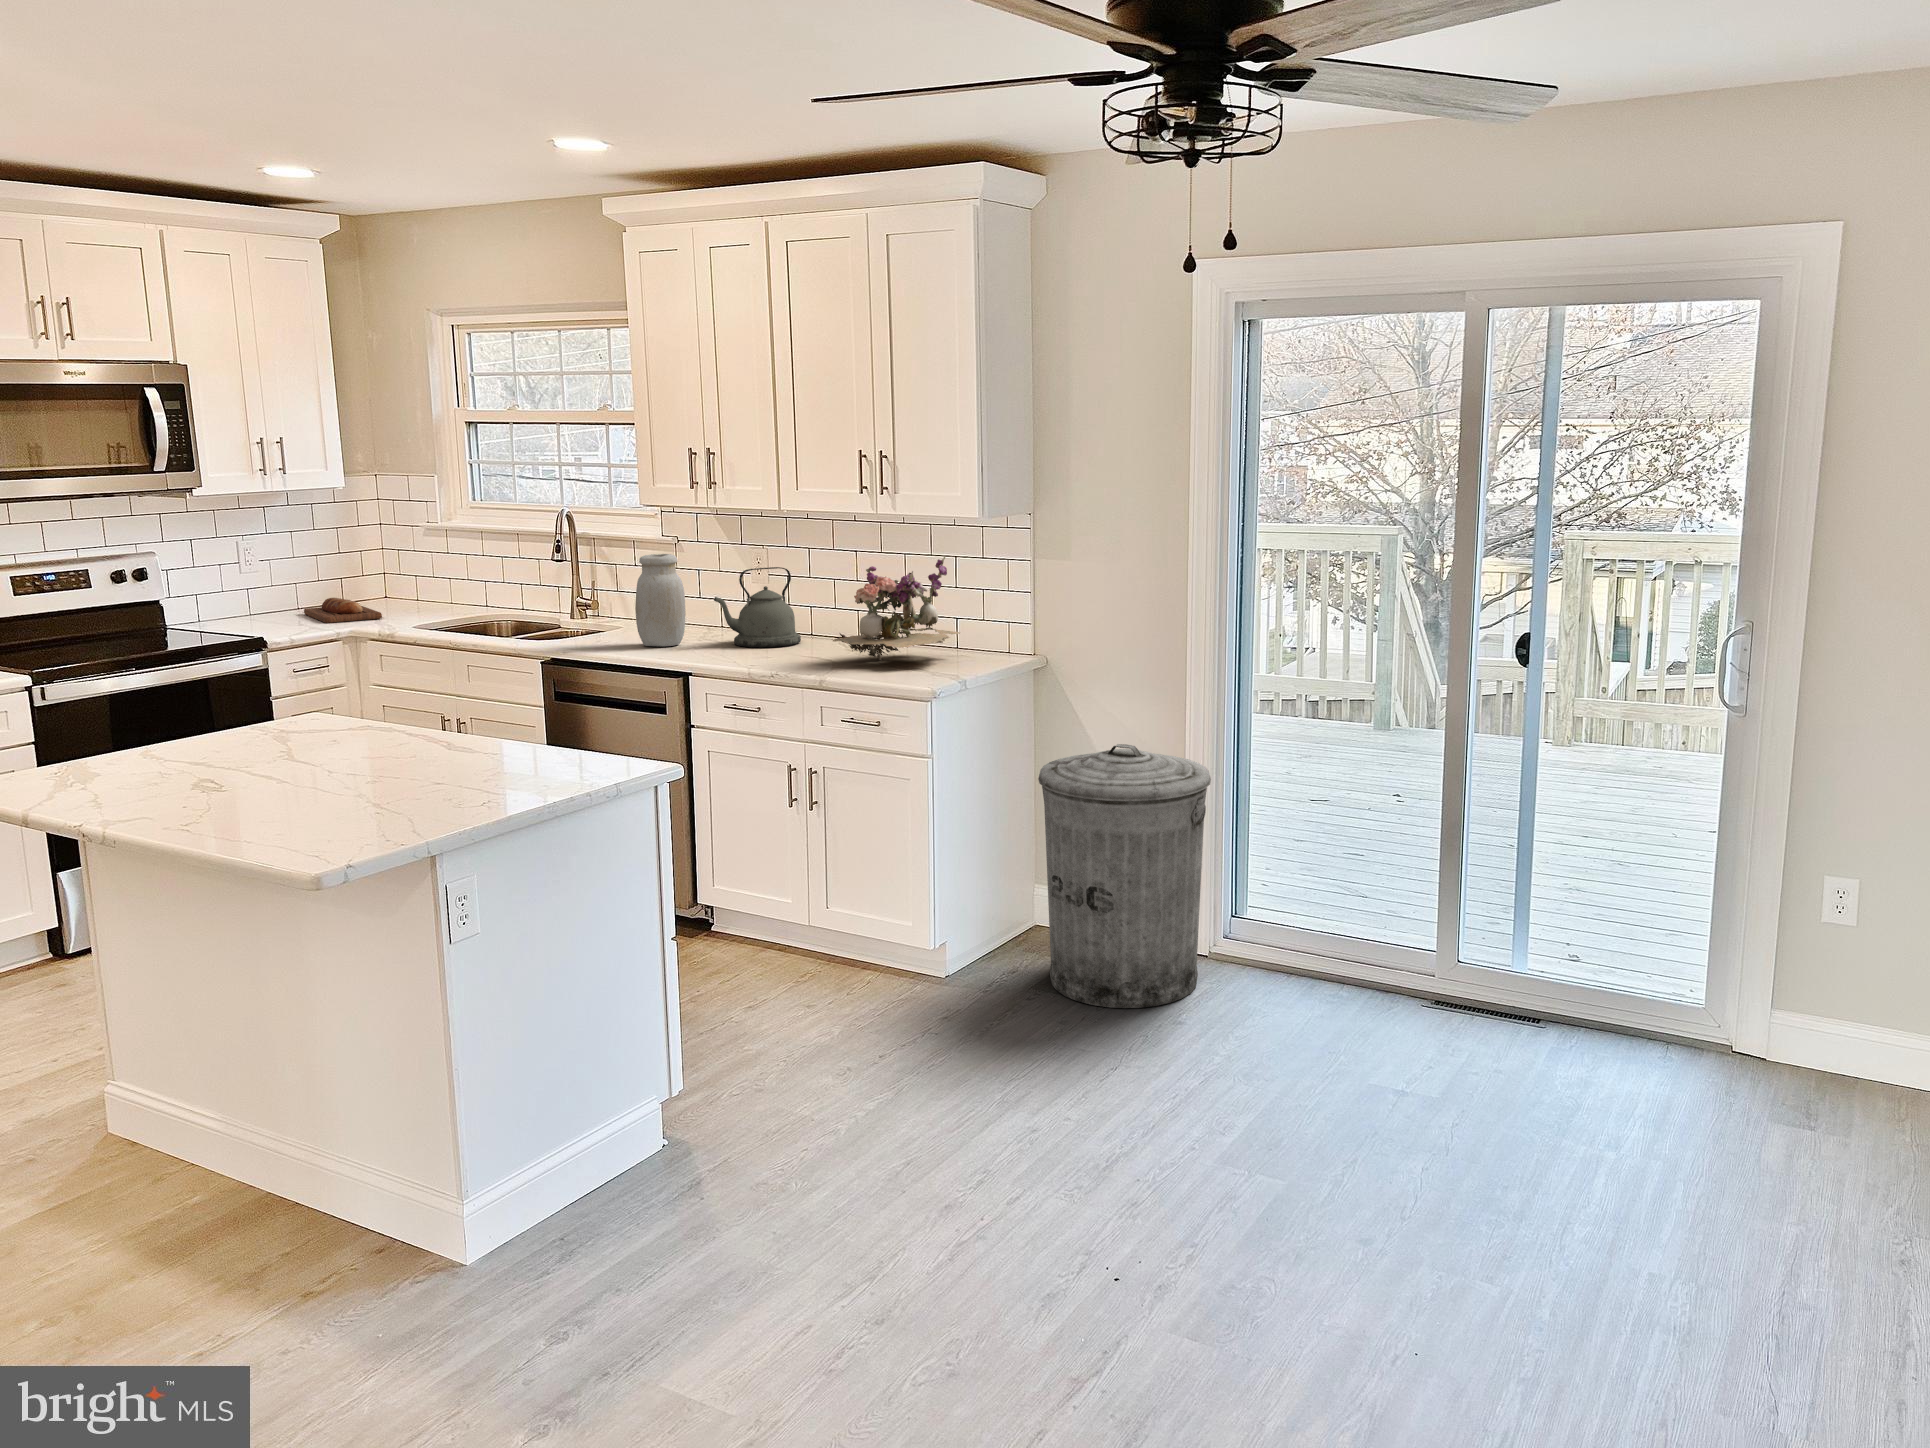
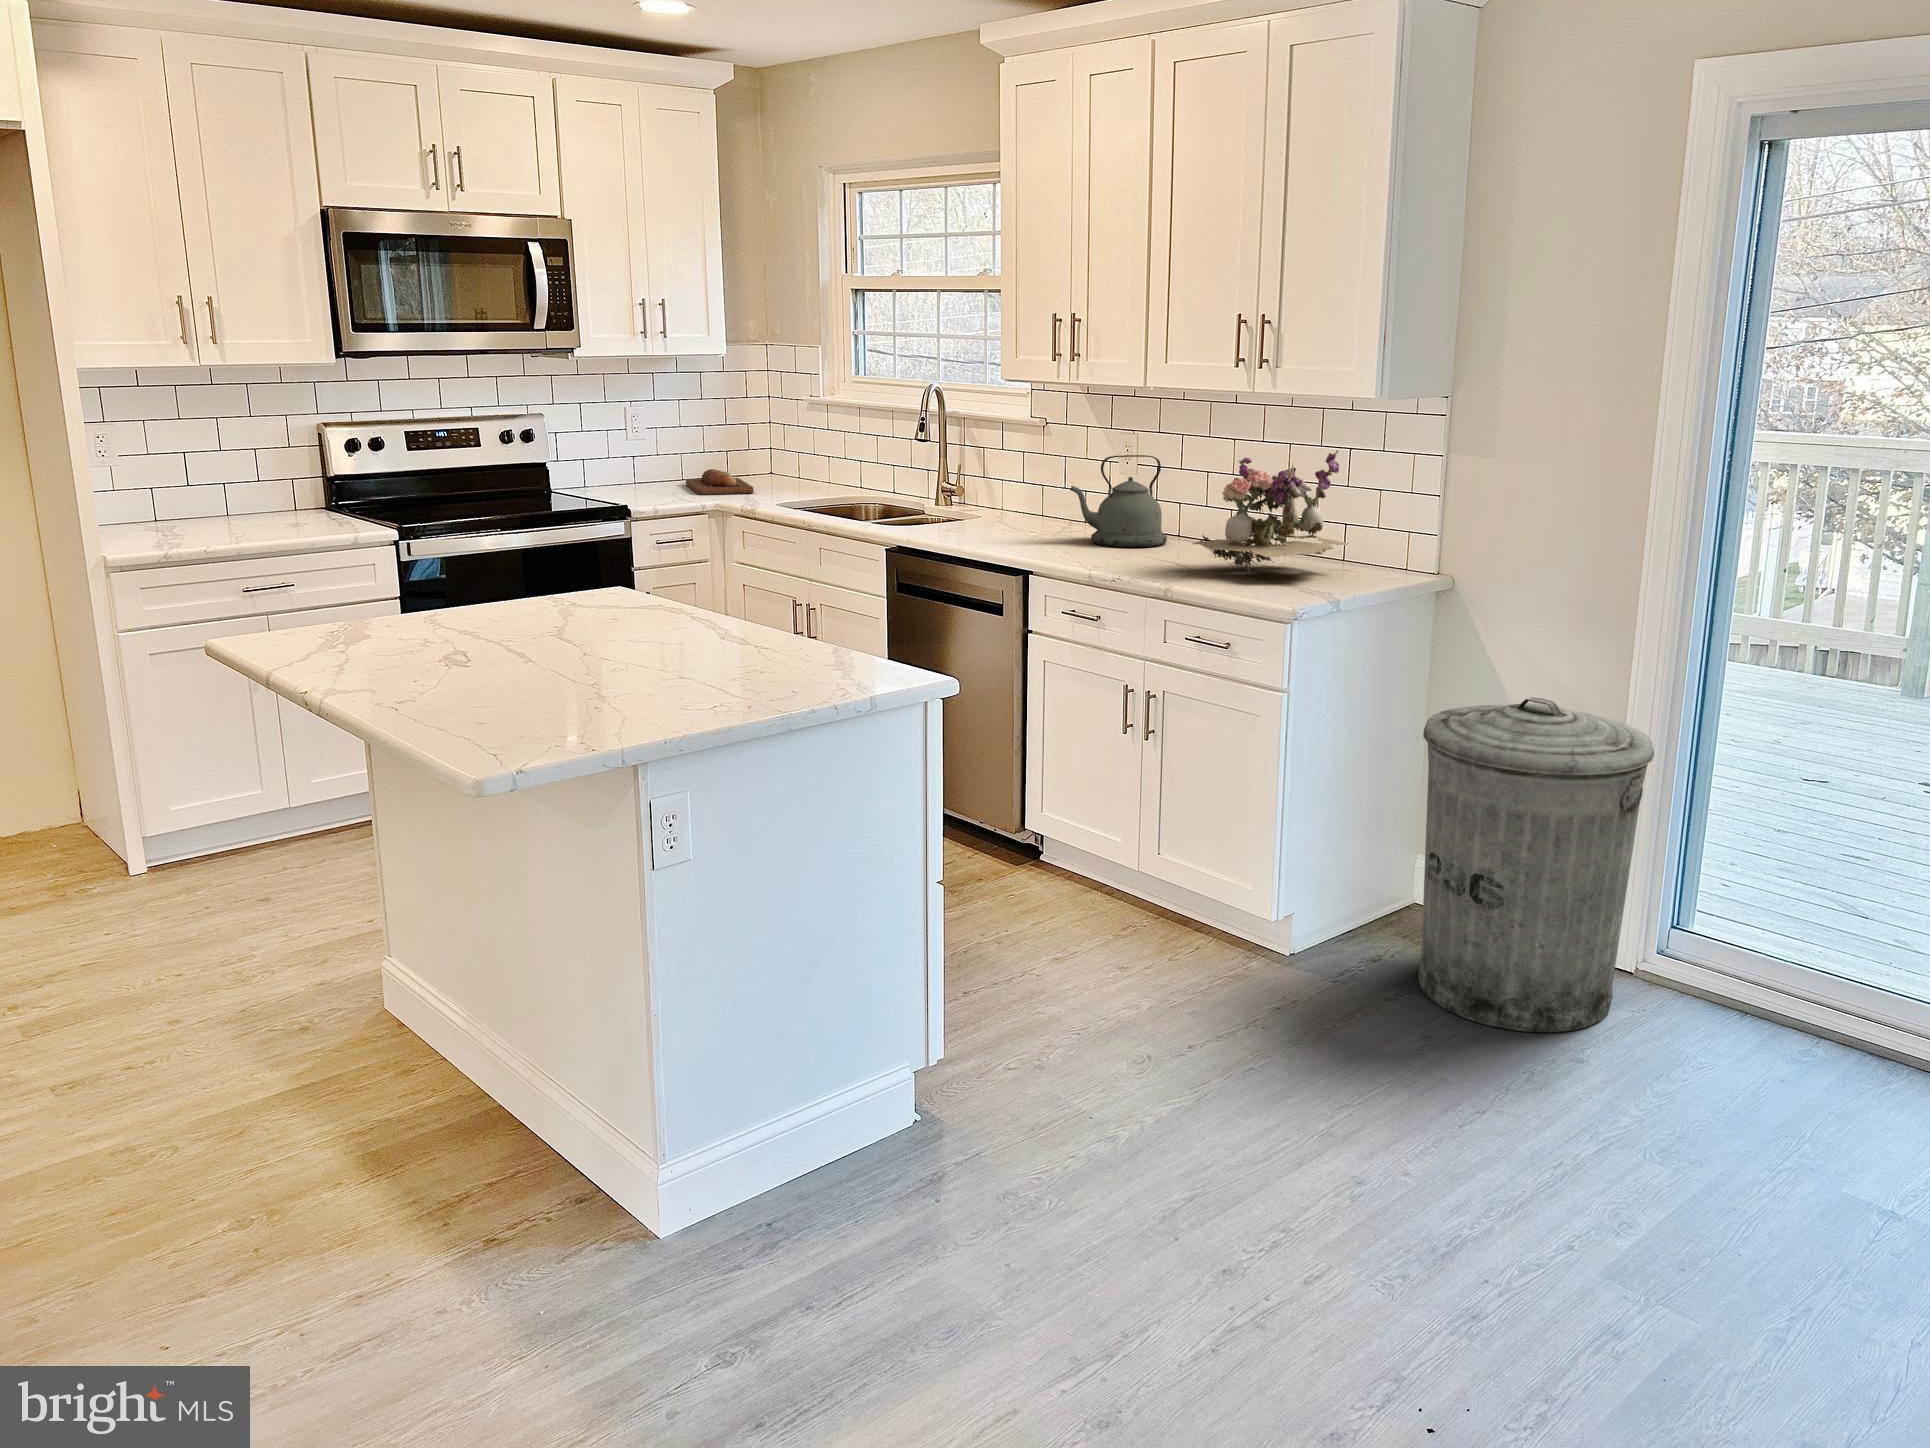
jar: present [635,554,685,646] -> none [986,434,1040,539]

